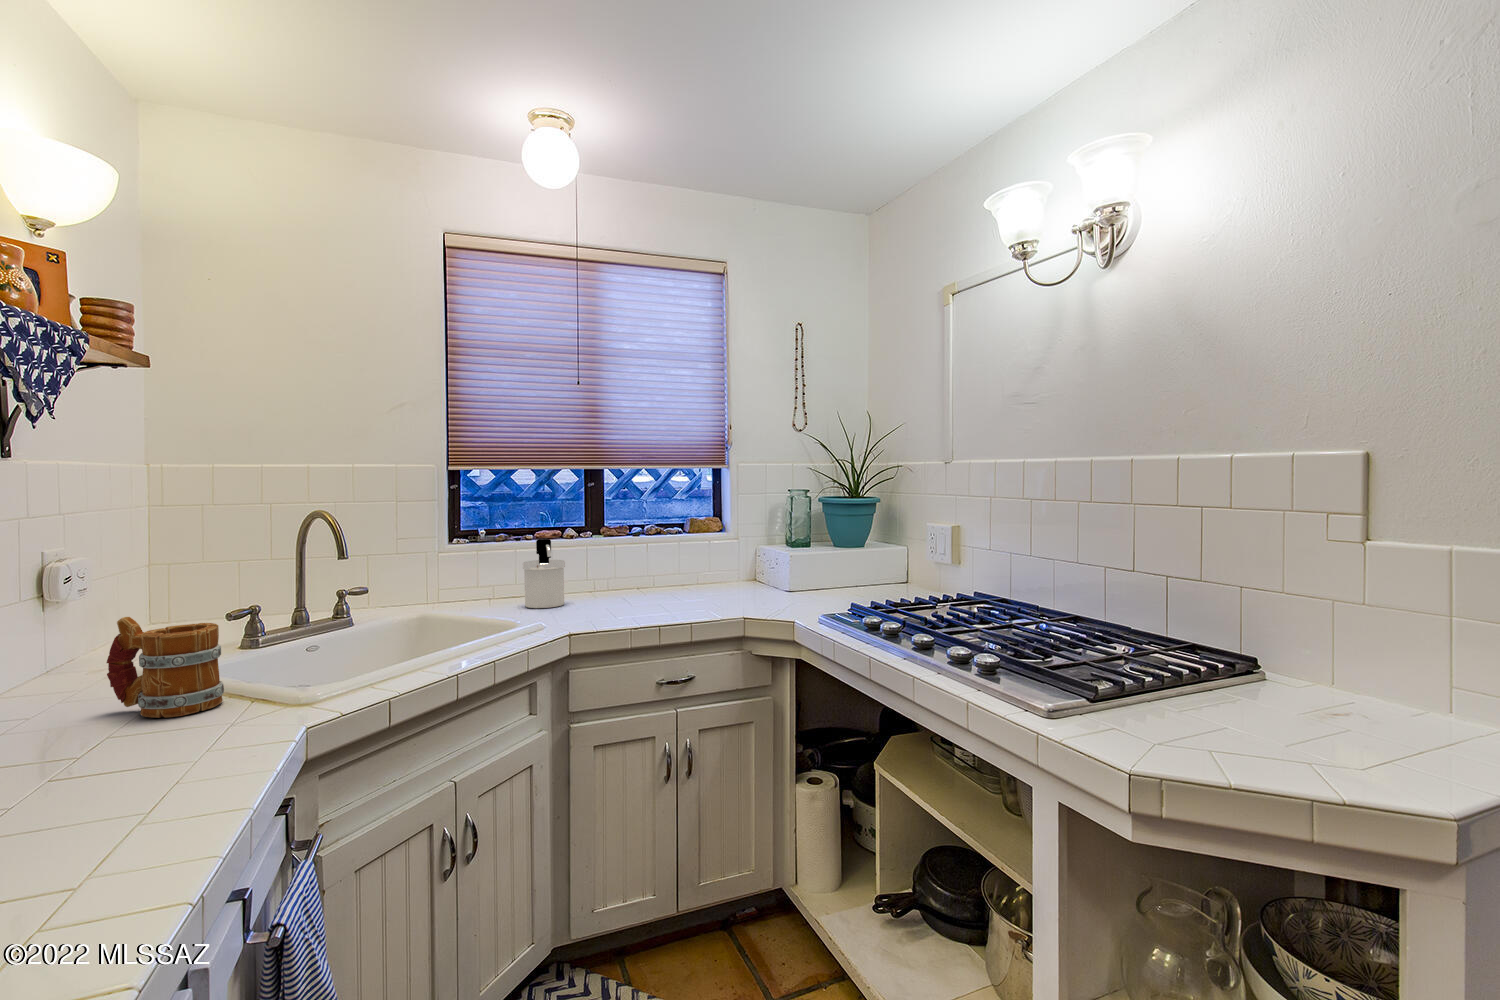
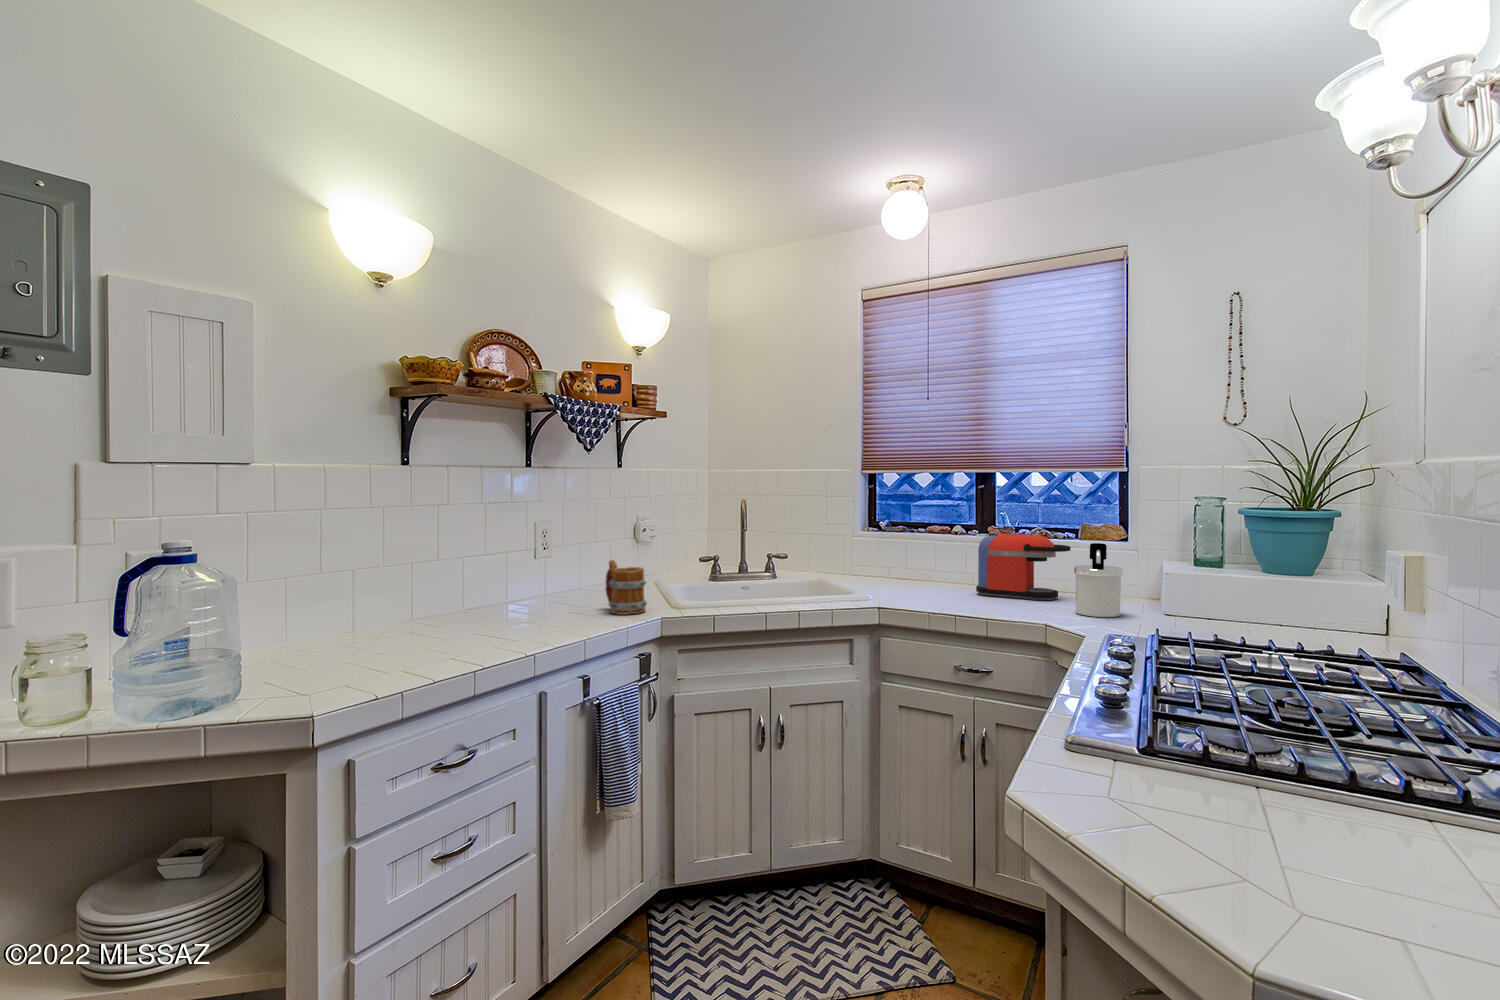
coffee maker: none [620,531,713,600] -> present [976,534,1070,600]
soap dispenser: present [523,539,565,608] -> present [1074,543,1122,617]

